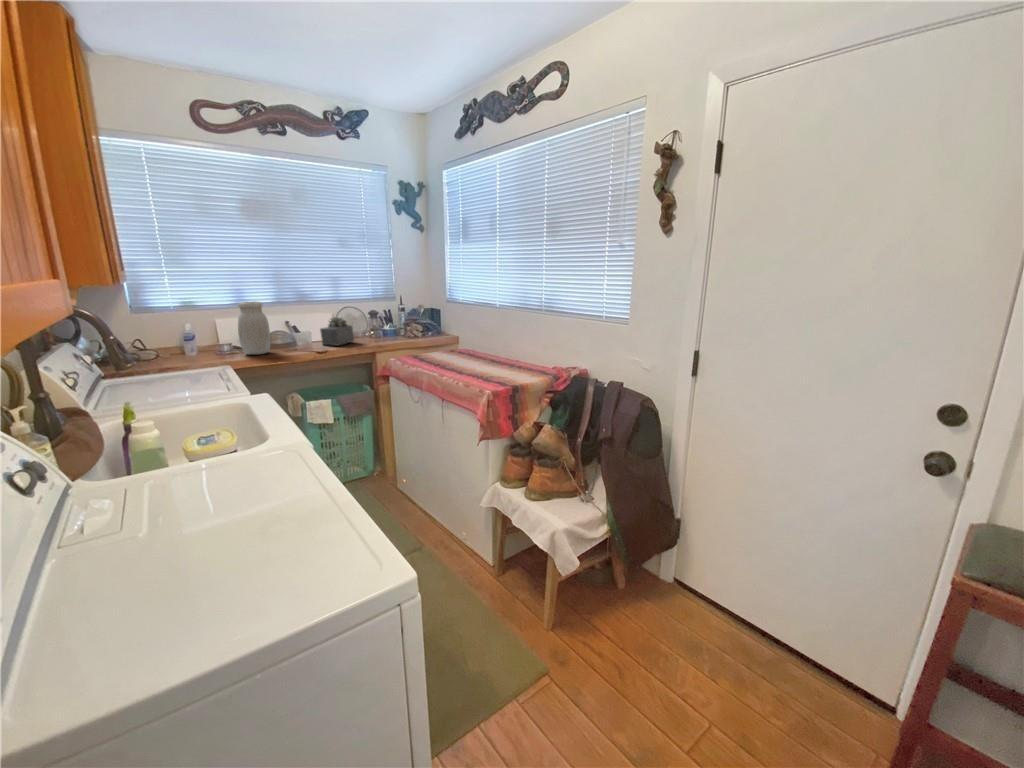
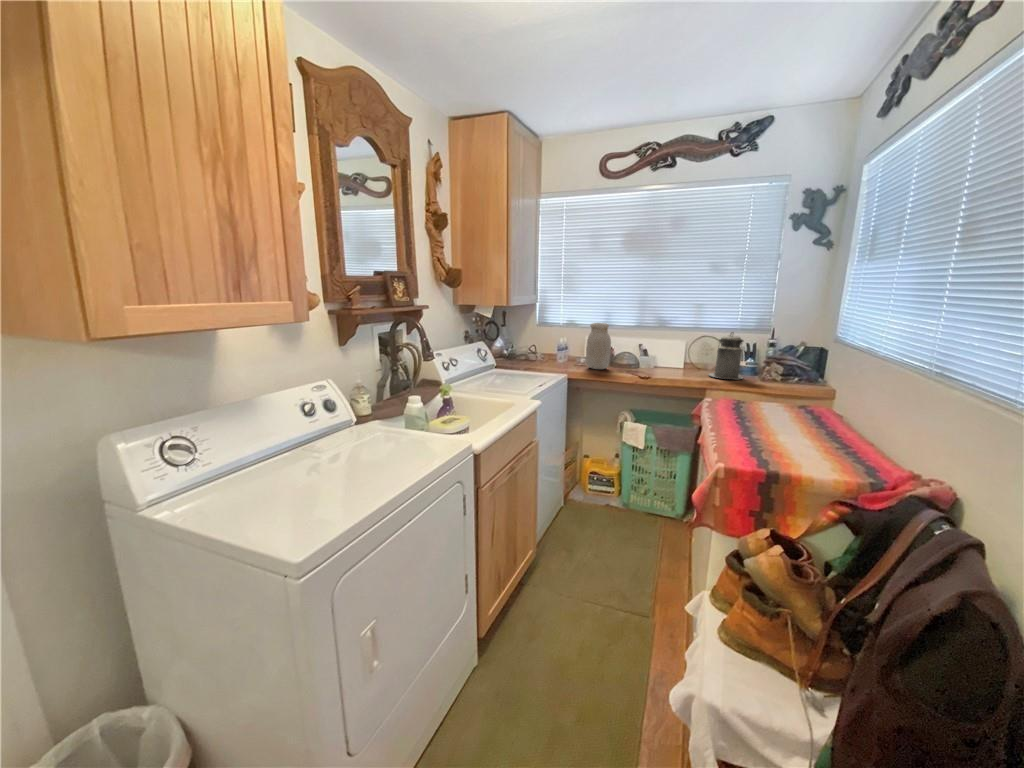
canister: none [368,300,396,342] -> present [709,332,743,379]
succulent plant: present [320,317,354,345] -> none [658,343,694,374]

